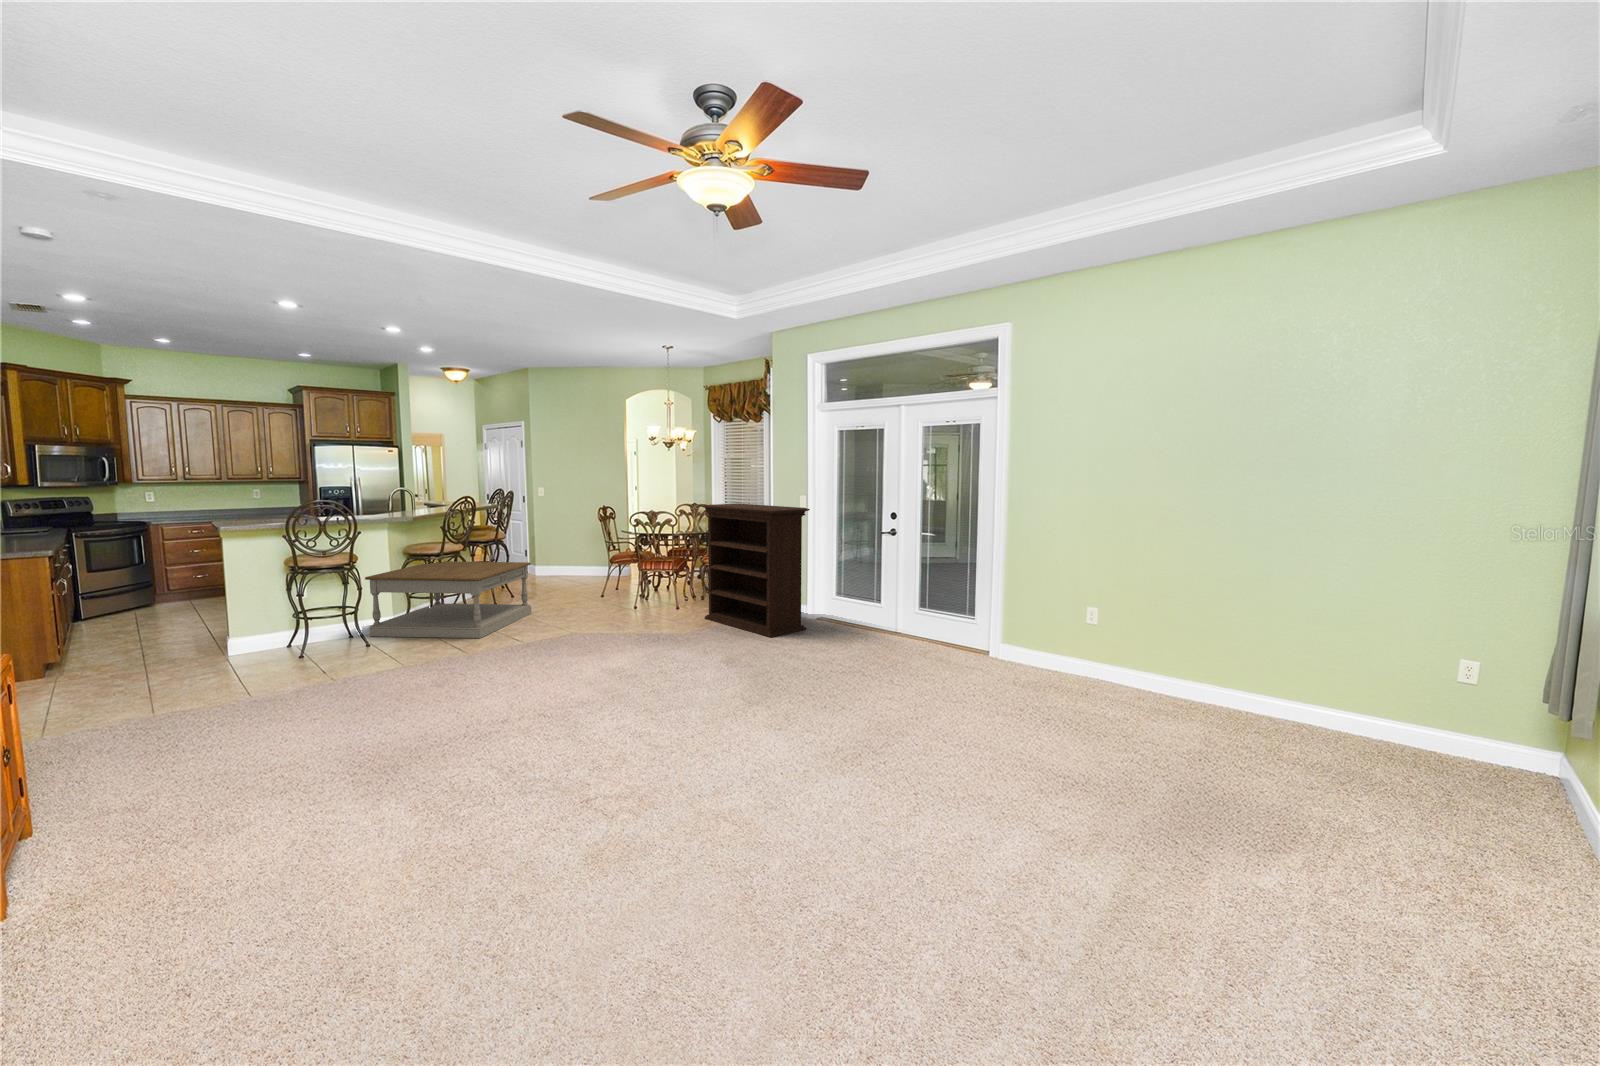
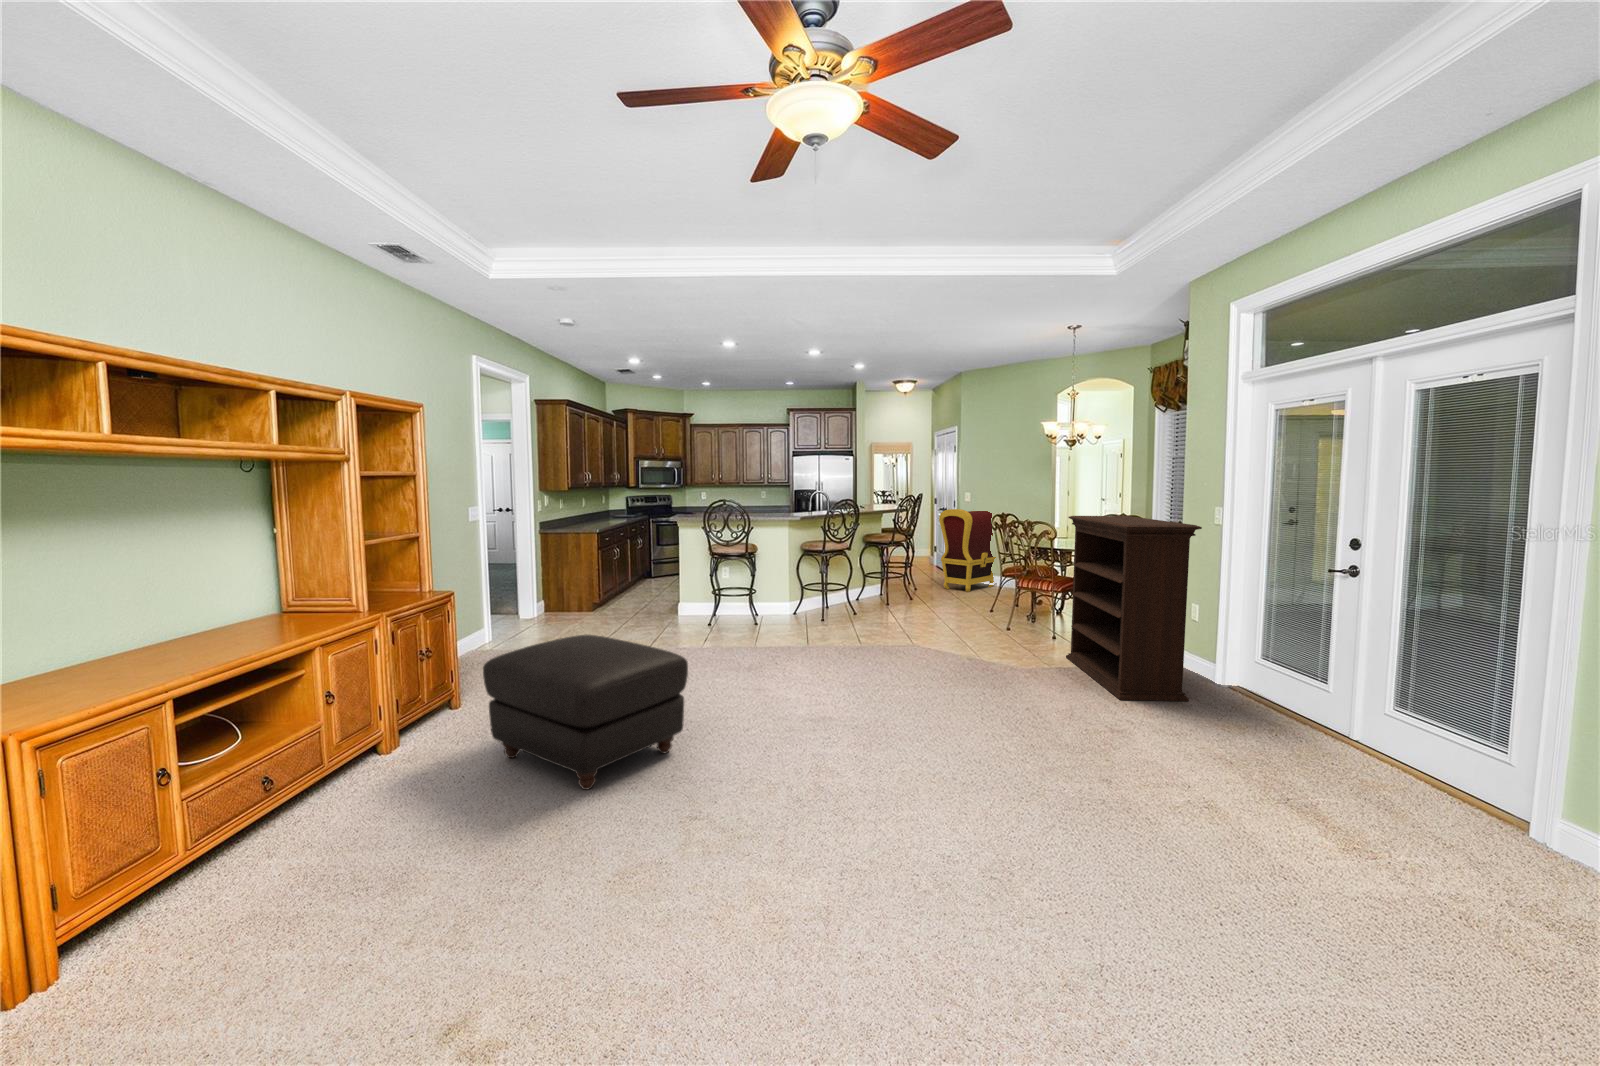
armchair: none [525,501,578,582] -> present [939,509,996,592]
coffee table: present [365,561,531,638] -> none [762,558,903,634]
ottoman: none [238,662,501,838] -> present [483,635,688,790]

